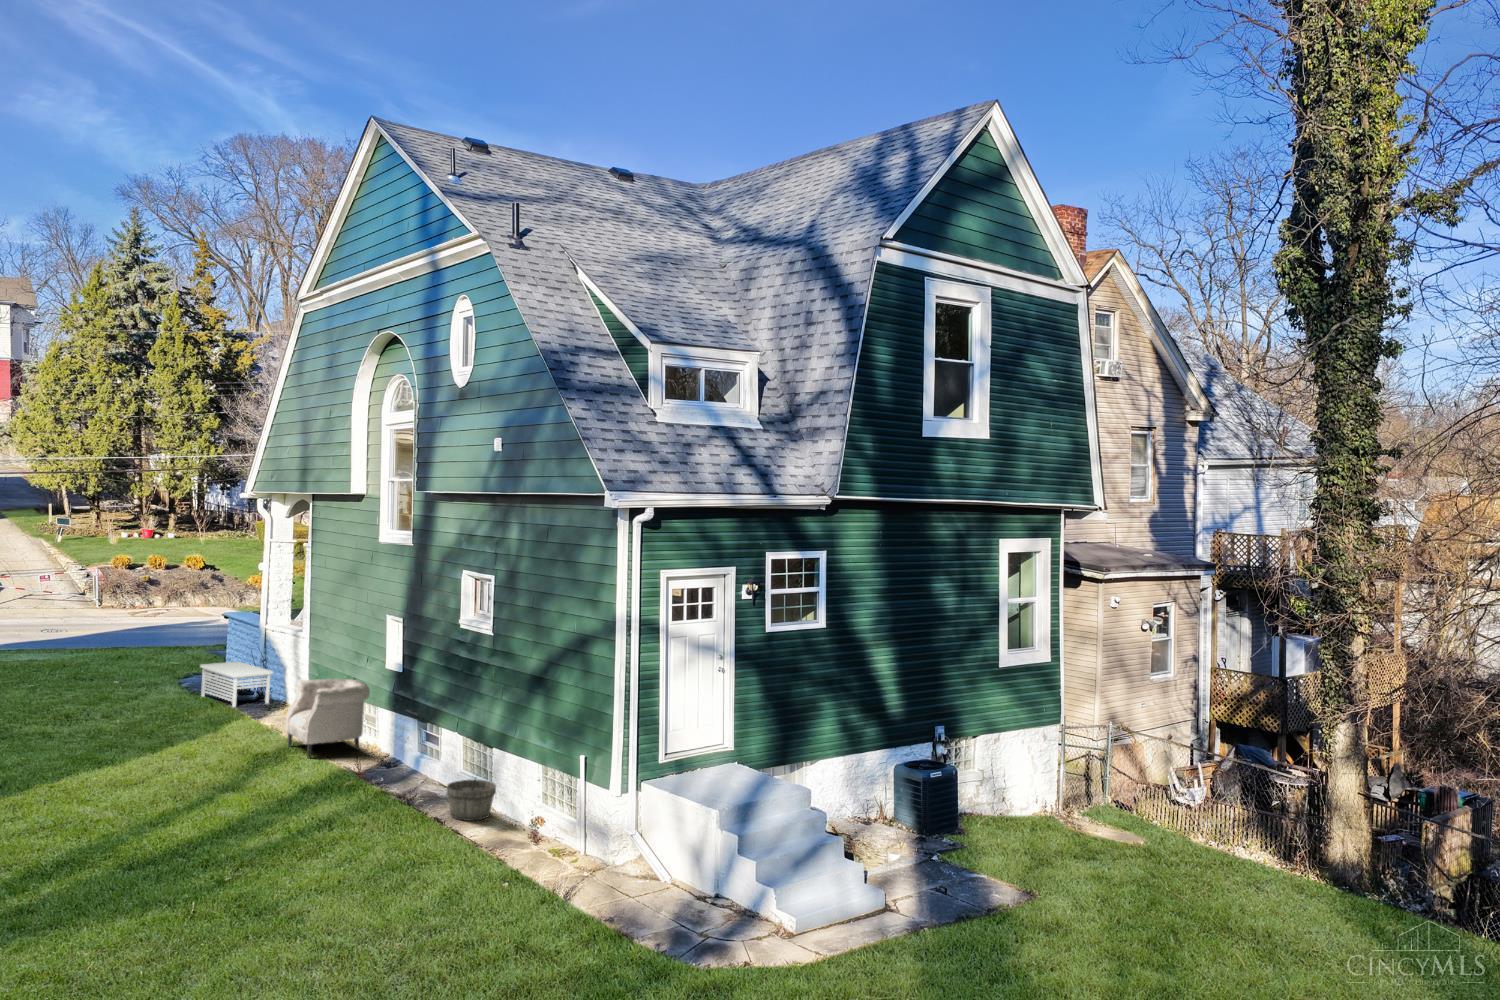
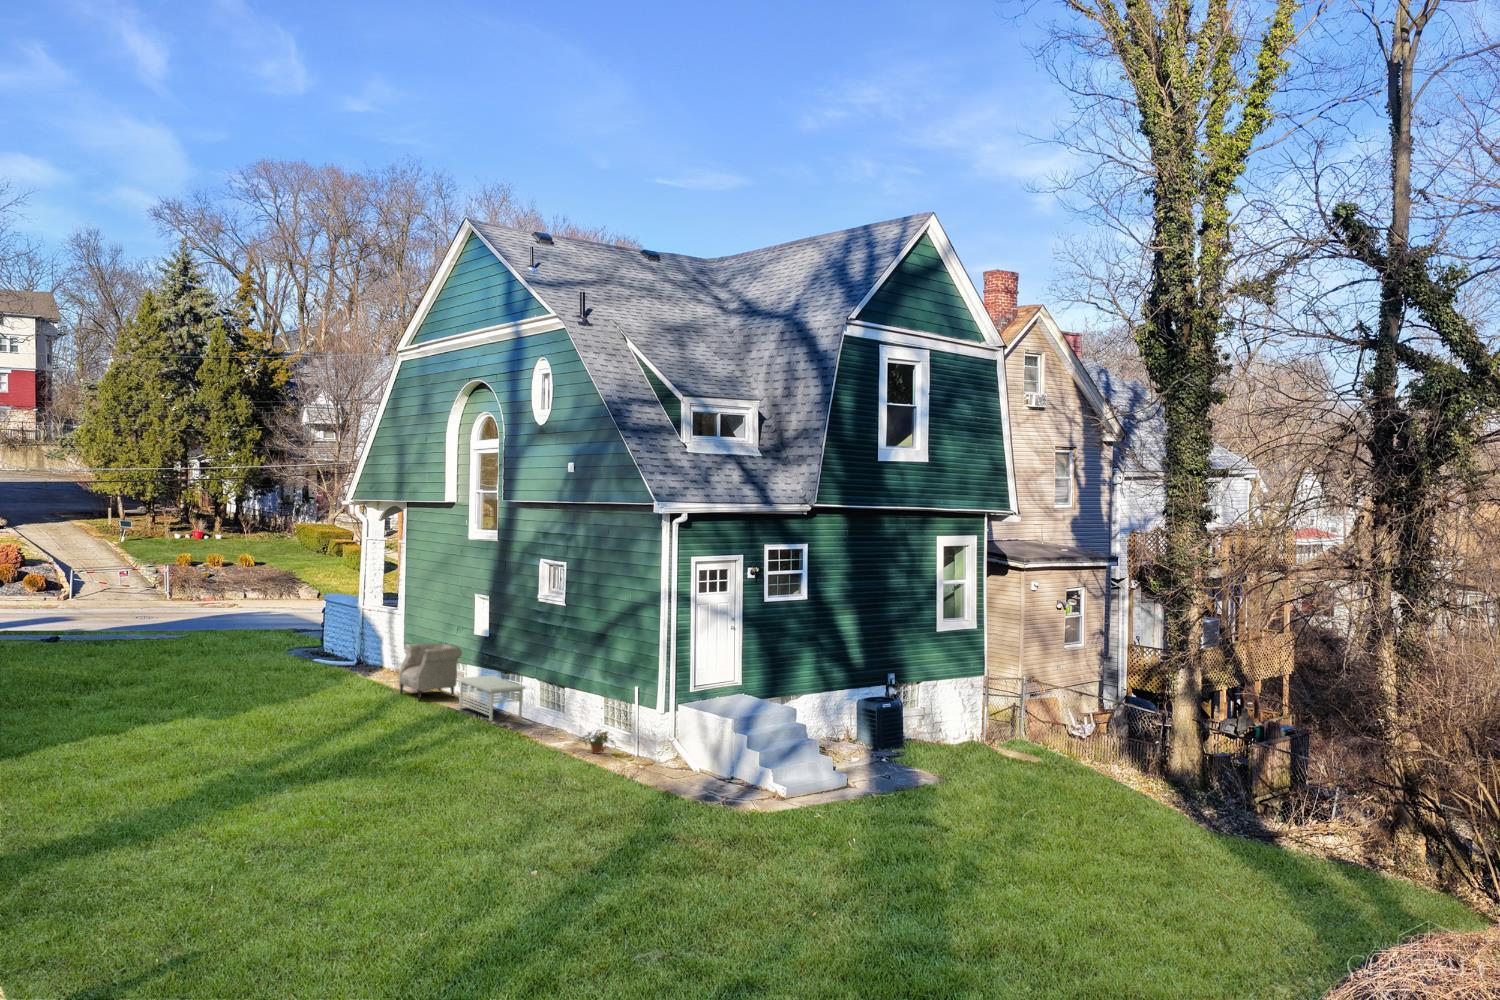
storage bench: present [200,662,273,707] -> present [458,676,526,721]
wooden bucket: present [446,779,496,821] -> none [532,706,569,738]
potted plant: none [502,812,557,849] -> present [580,730,614,754]

